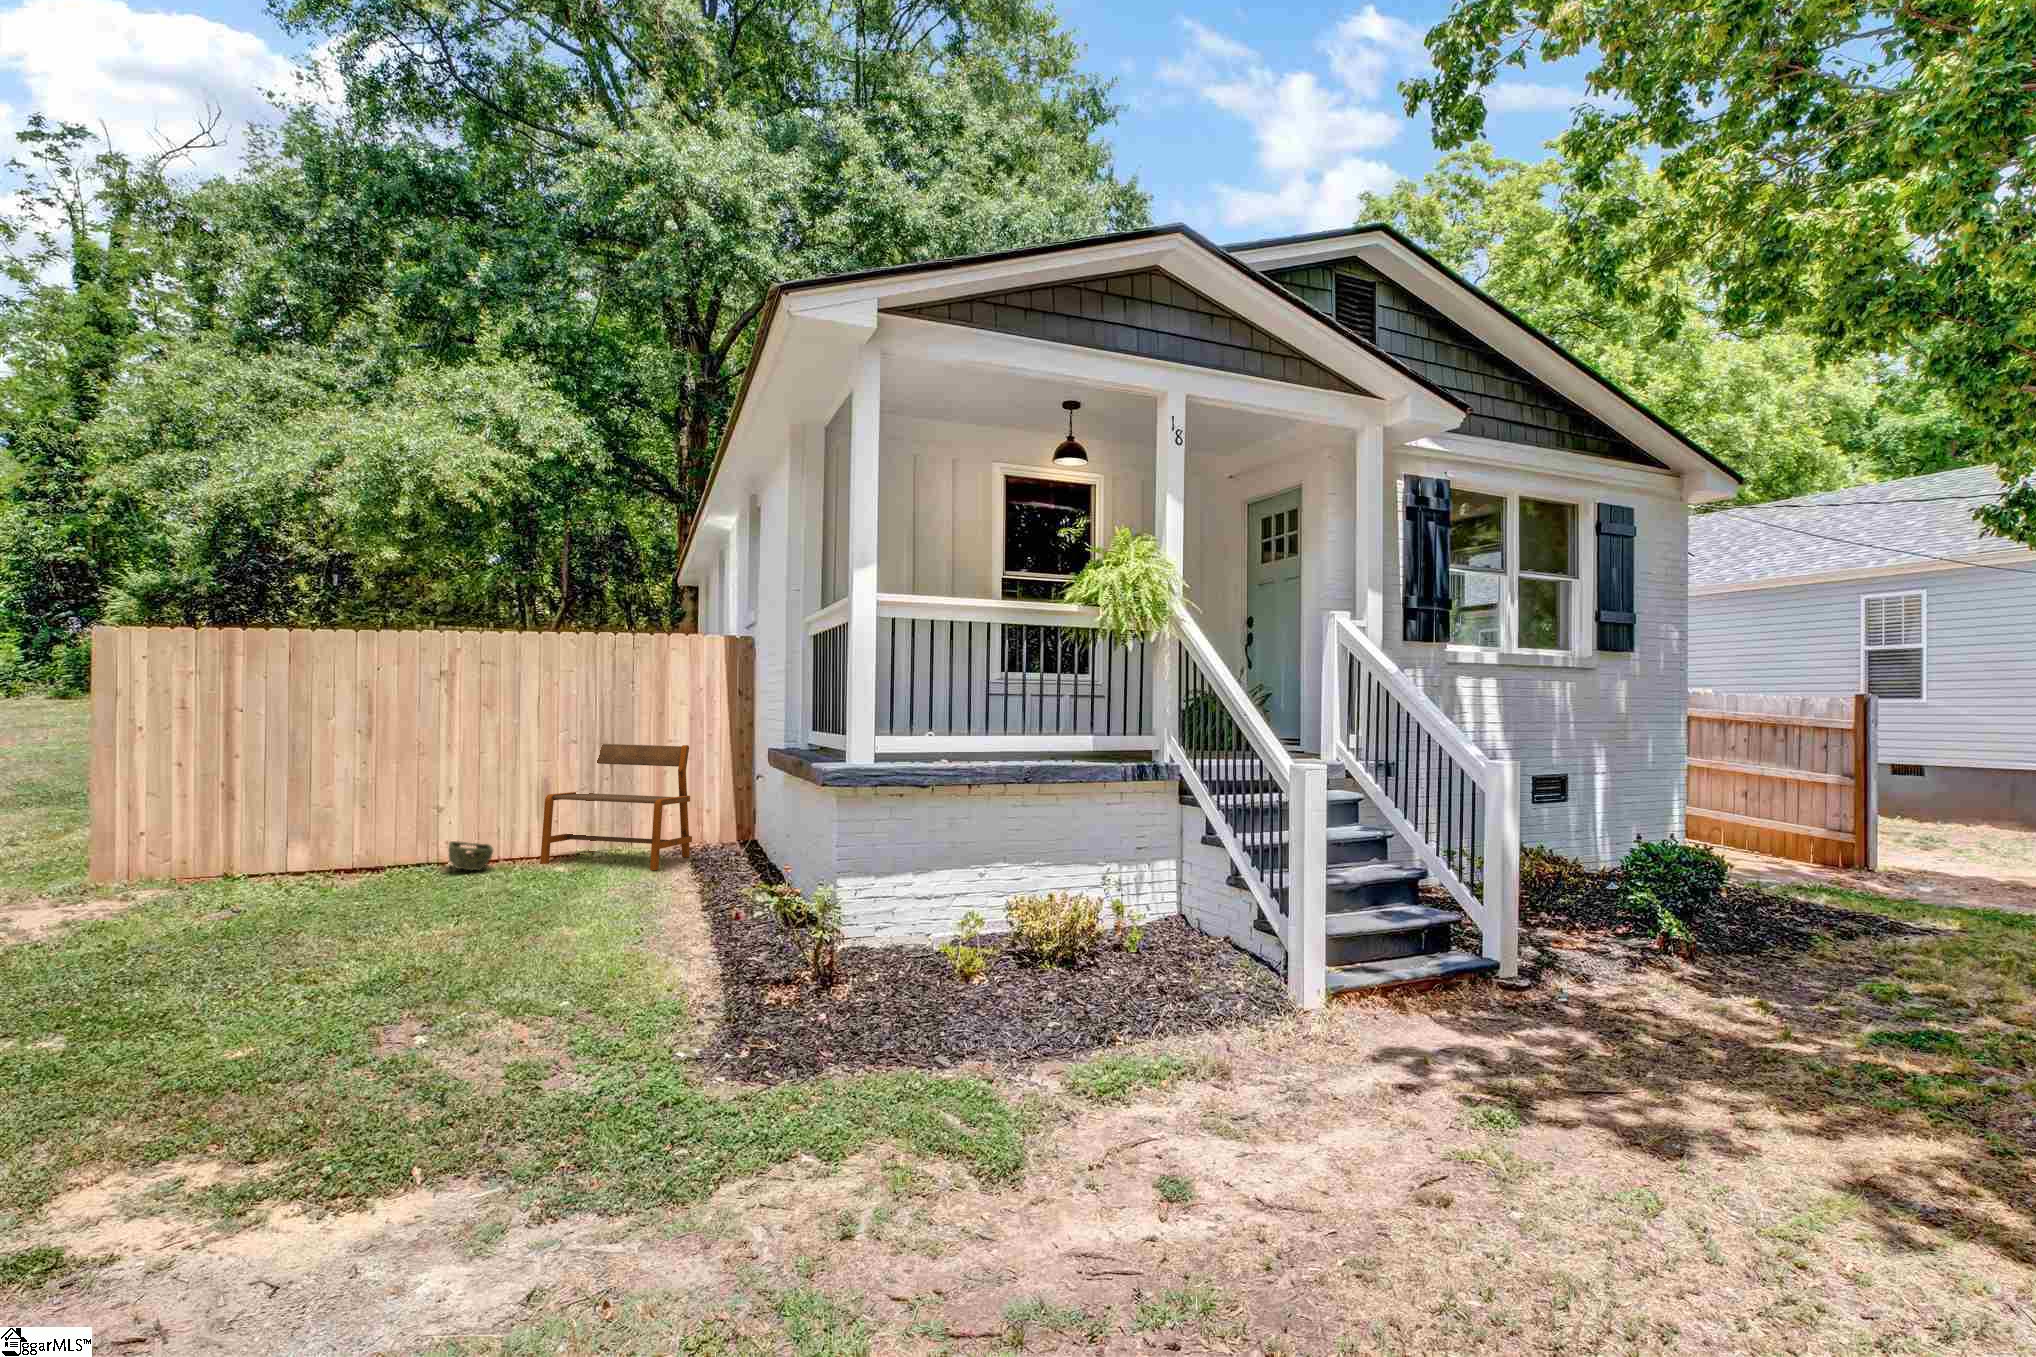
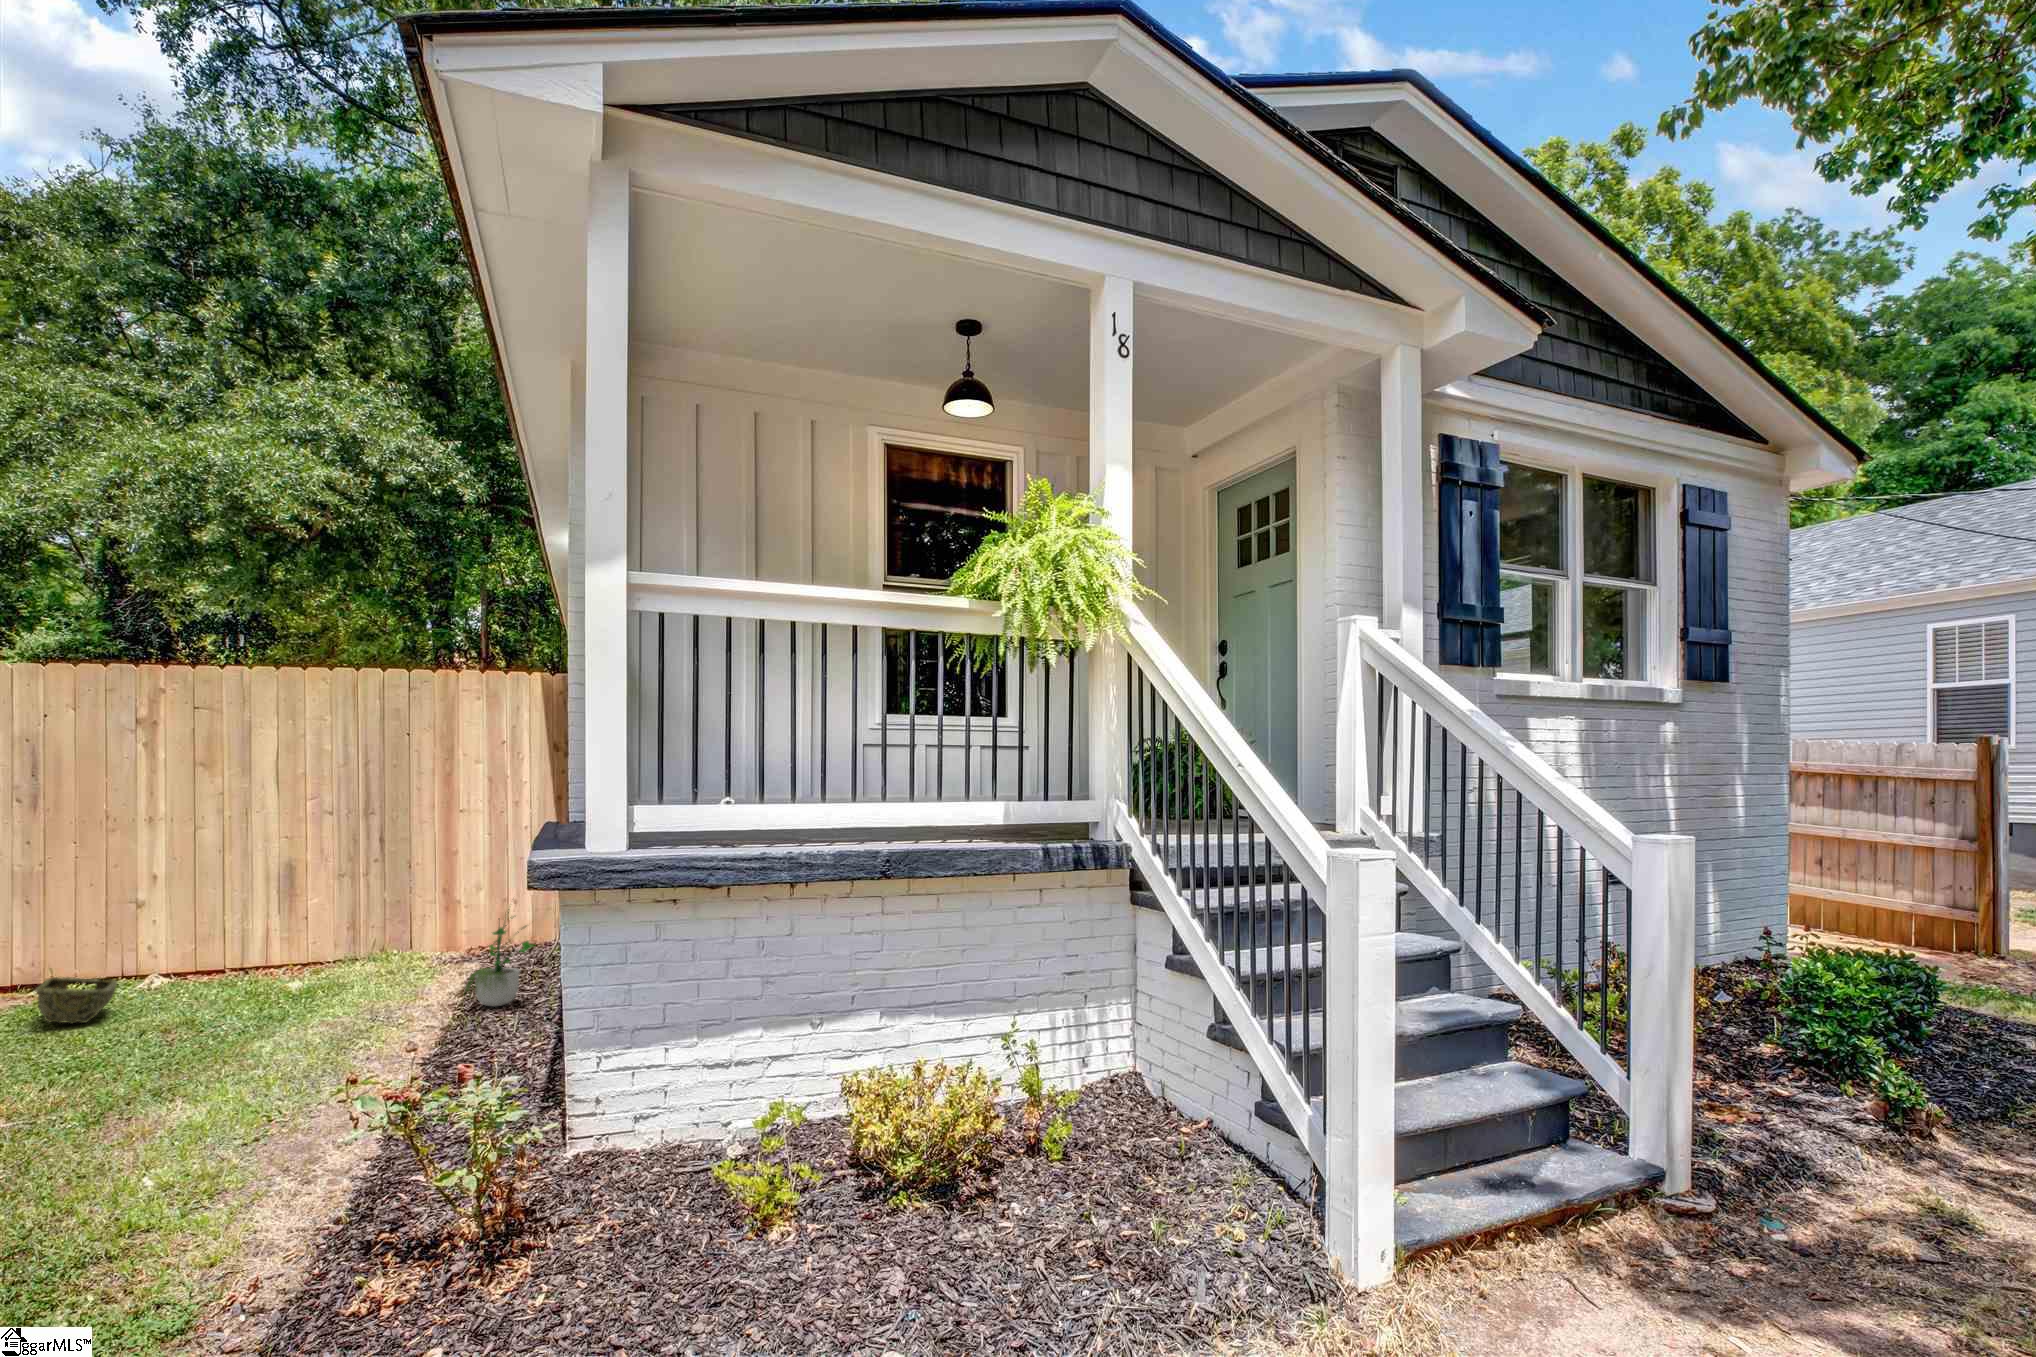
bench: present [540,744,692,870] -> none [196,824,438,1015]
potted plant: none [717,792,767,868] -> present [466,909,534,1006]

